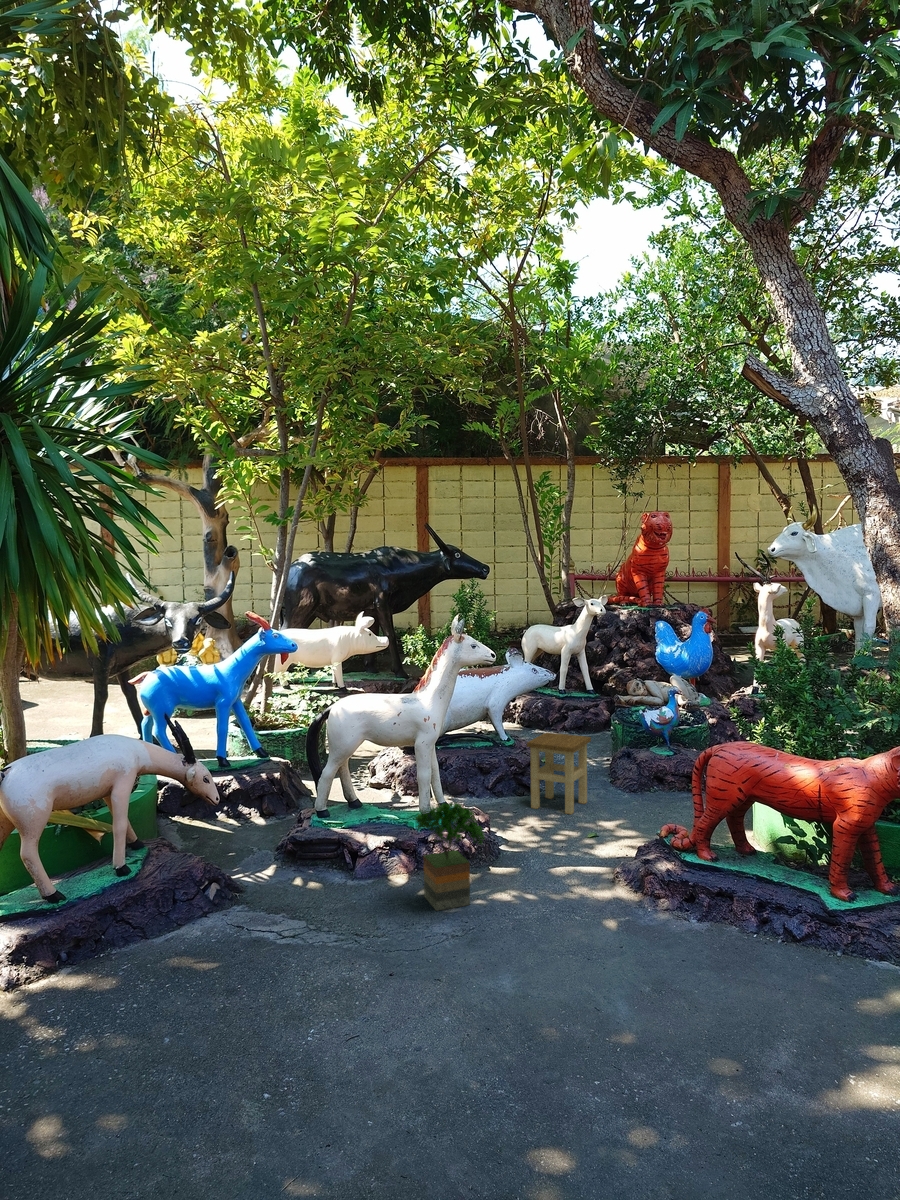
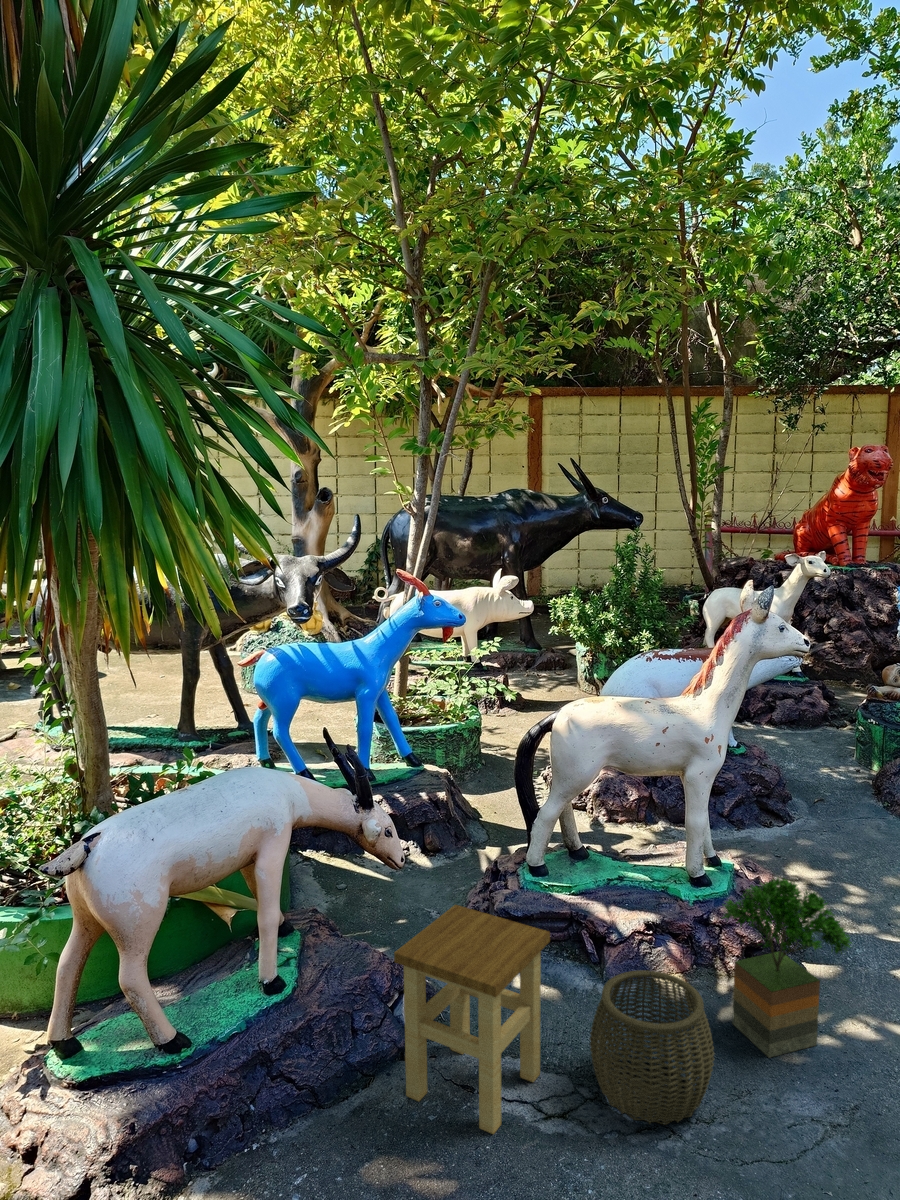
stool: present [527,732,591,814] -> present [394,905,550,1134]
woven basket: none [315,855,390,940] -> present [590,970,714,1125]

